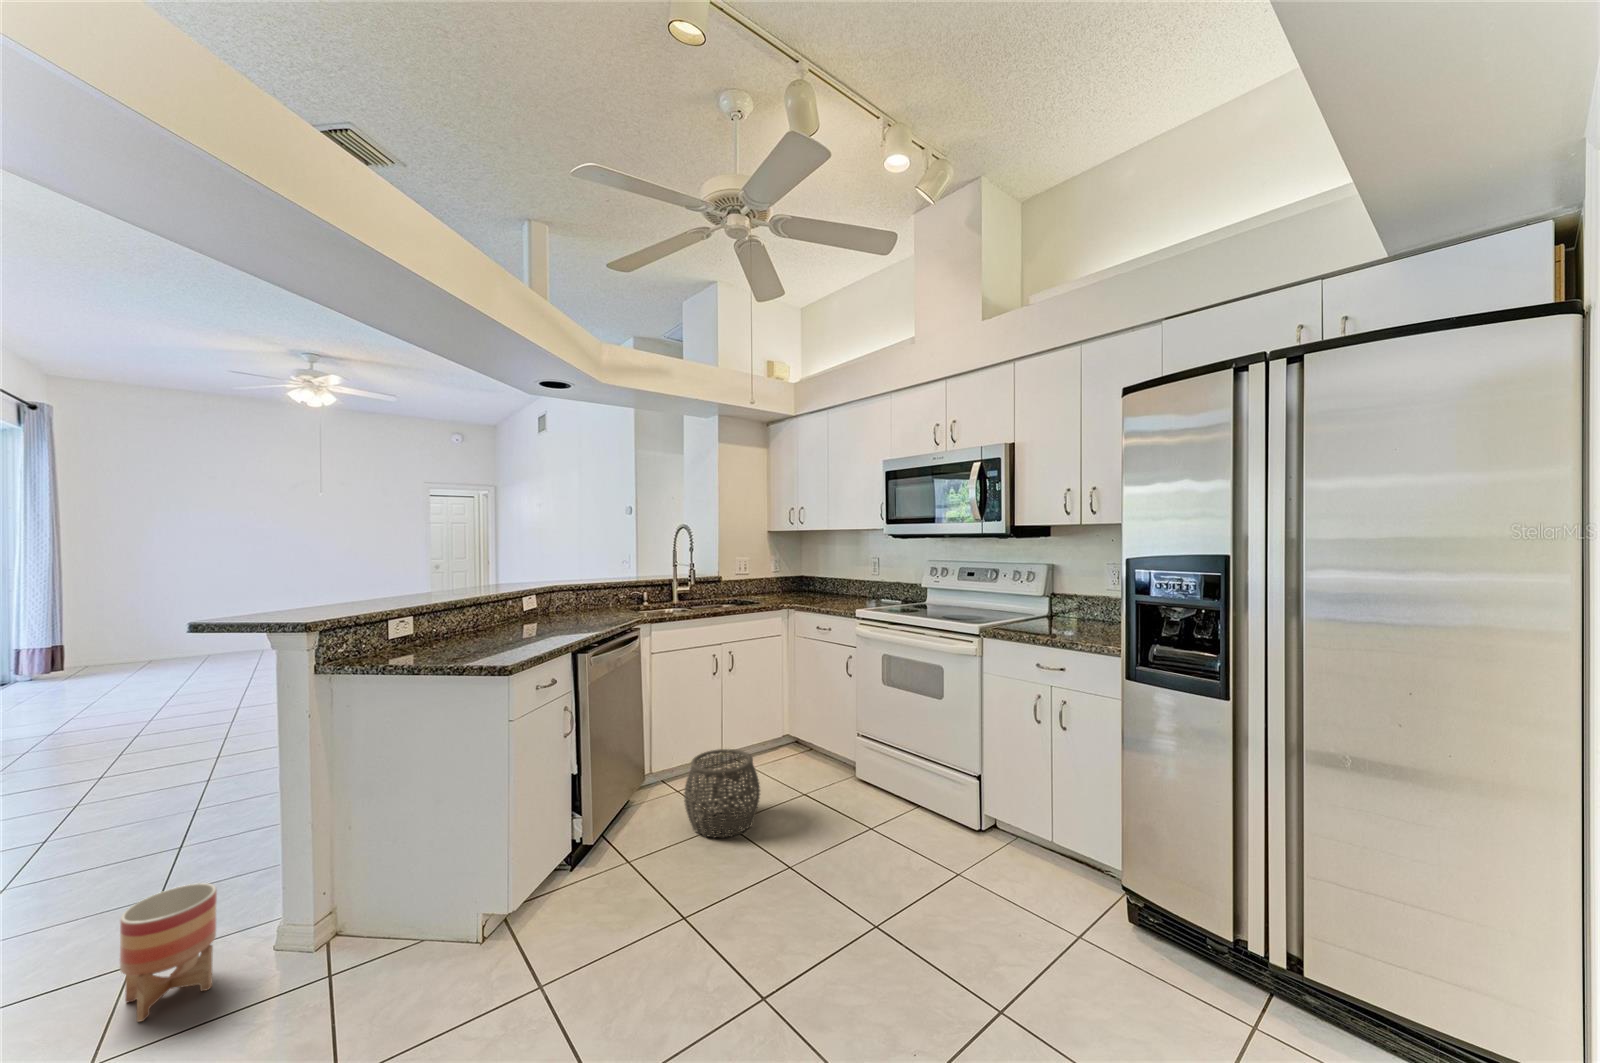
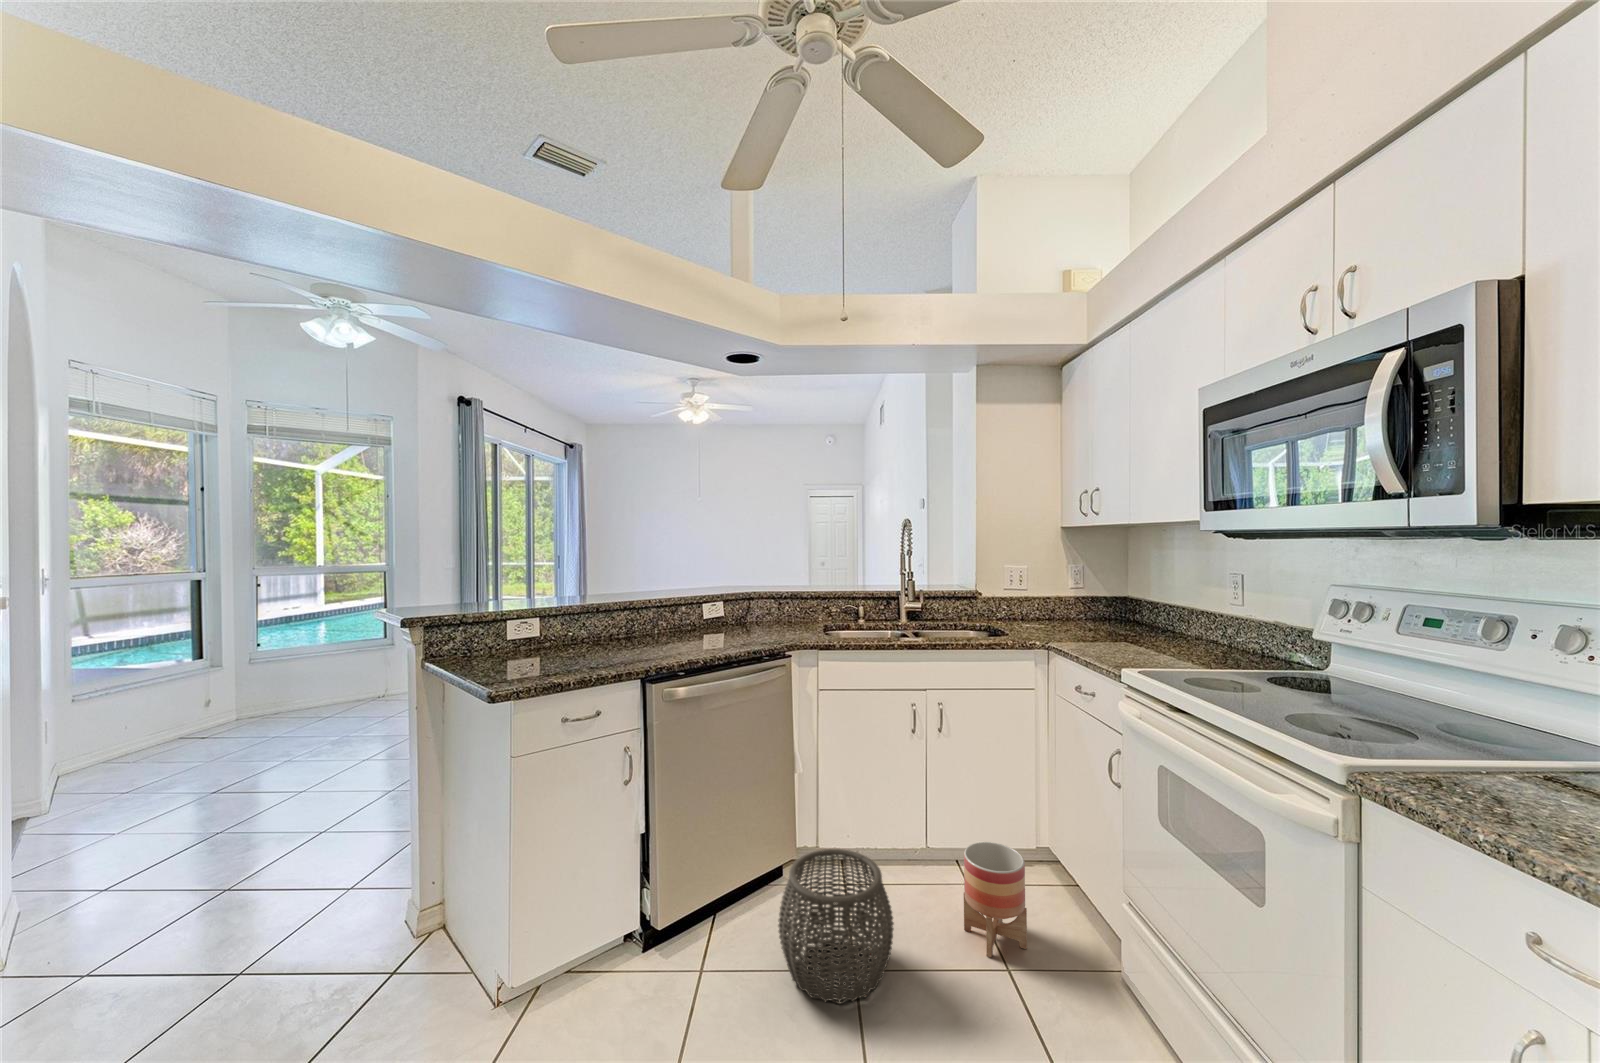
planter: present [120,883,217,1022] -> present [964,842,1027,957]

